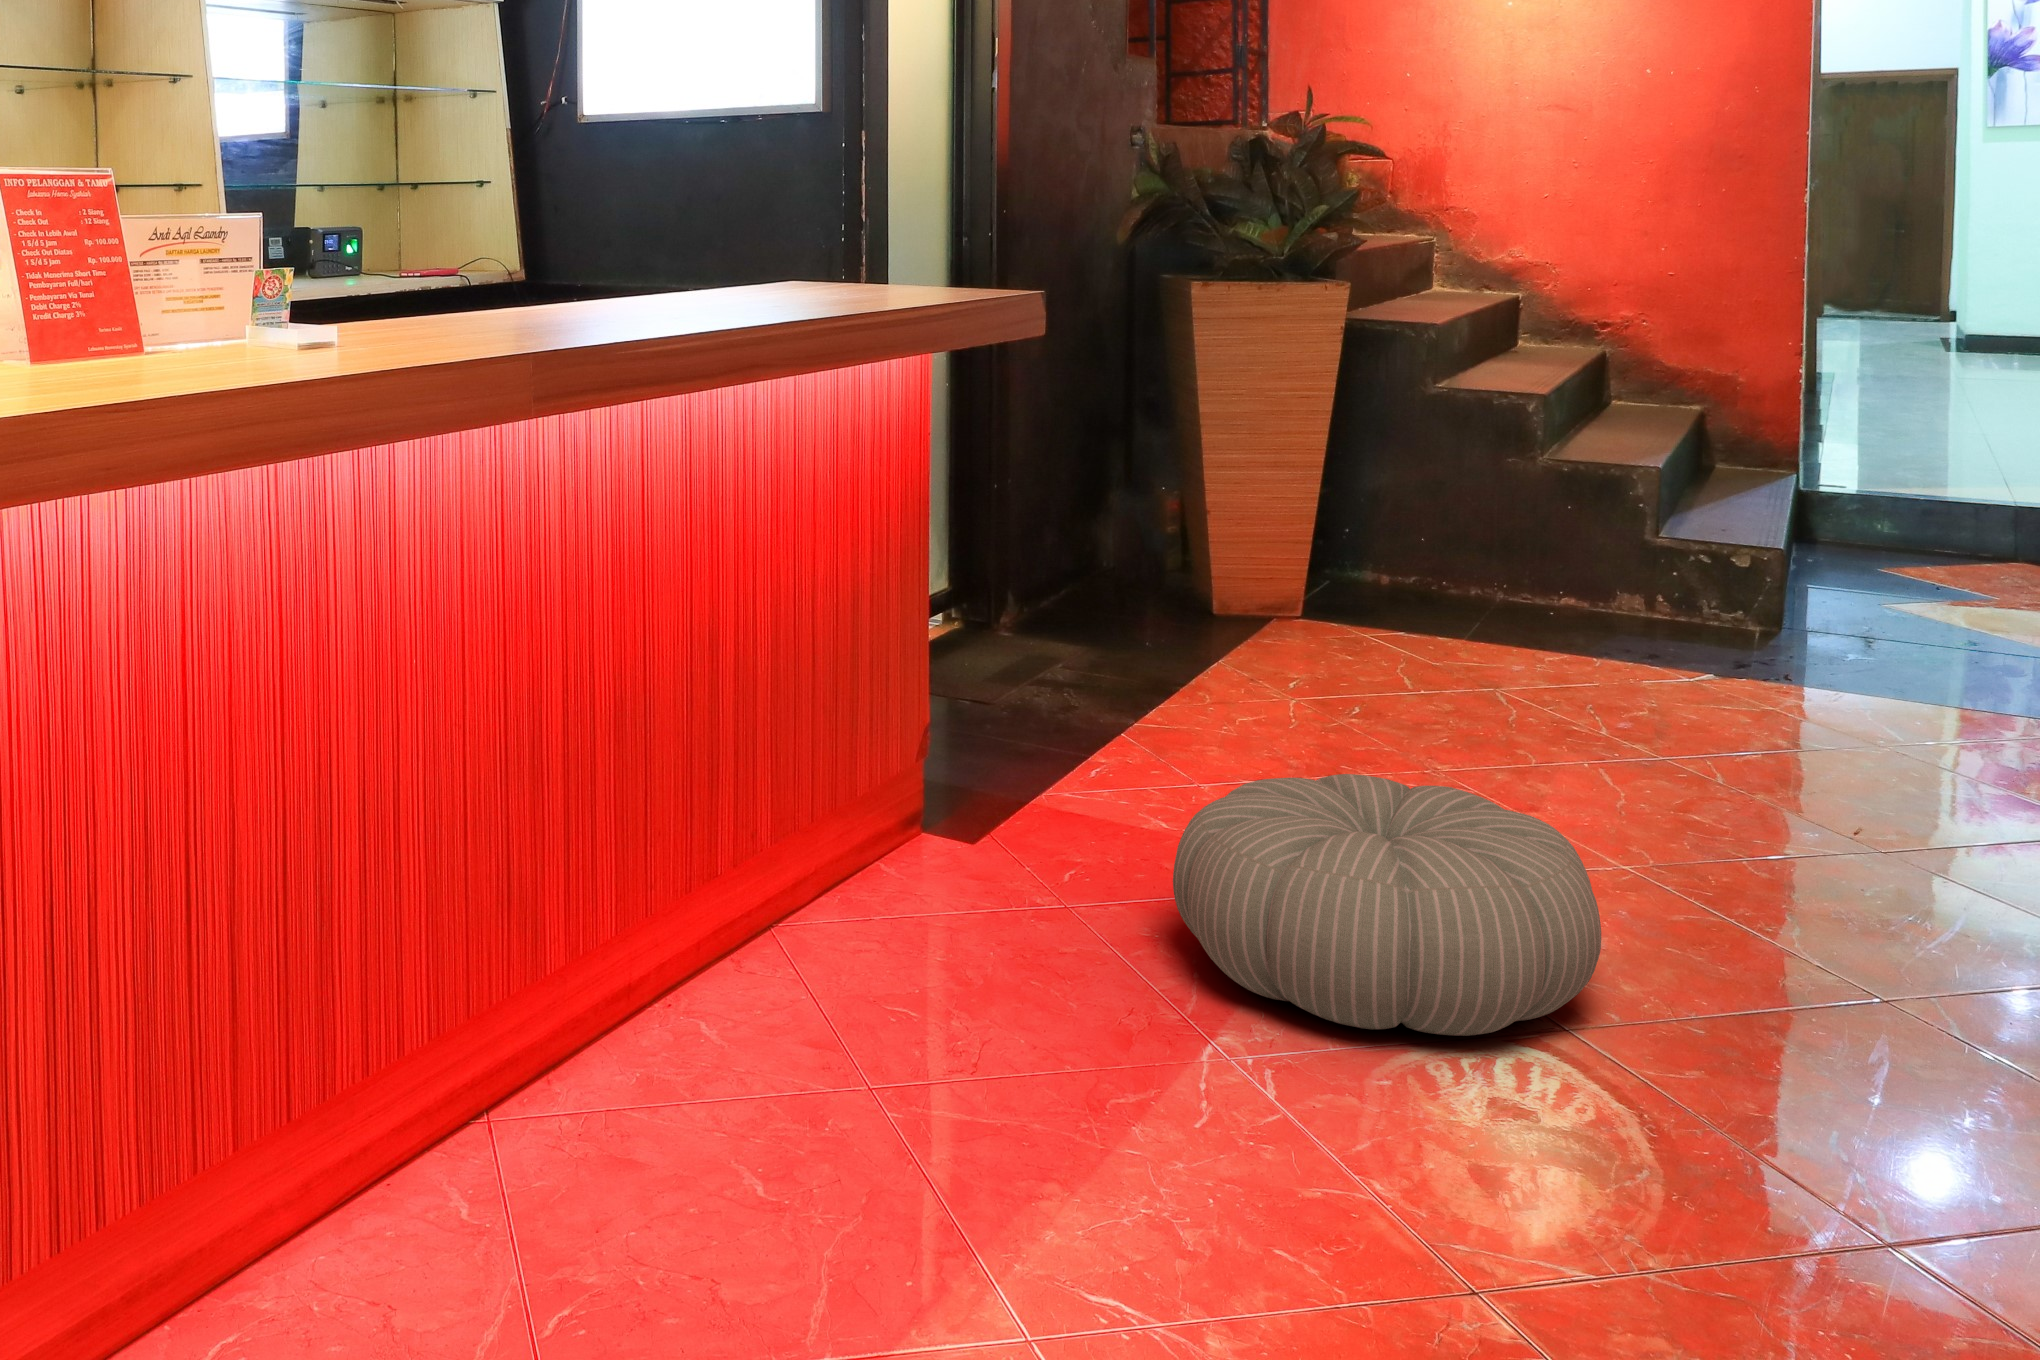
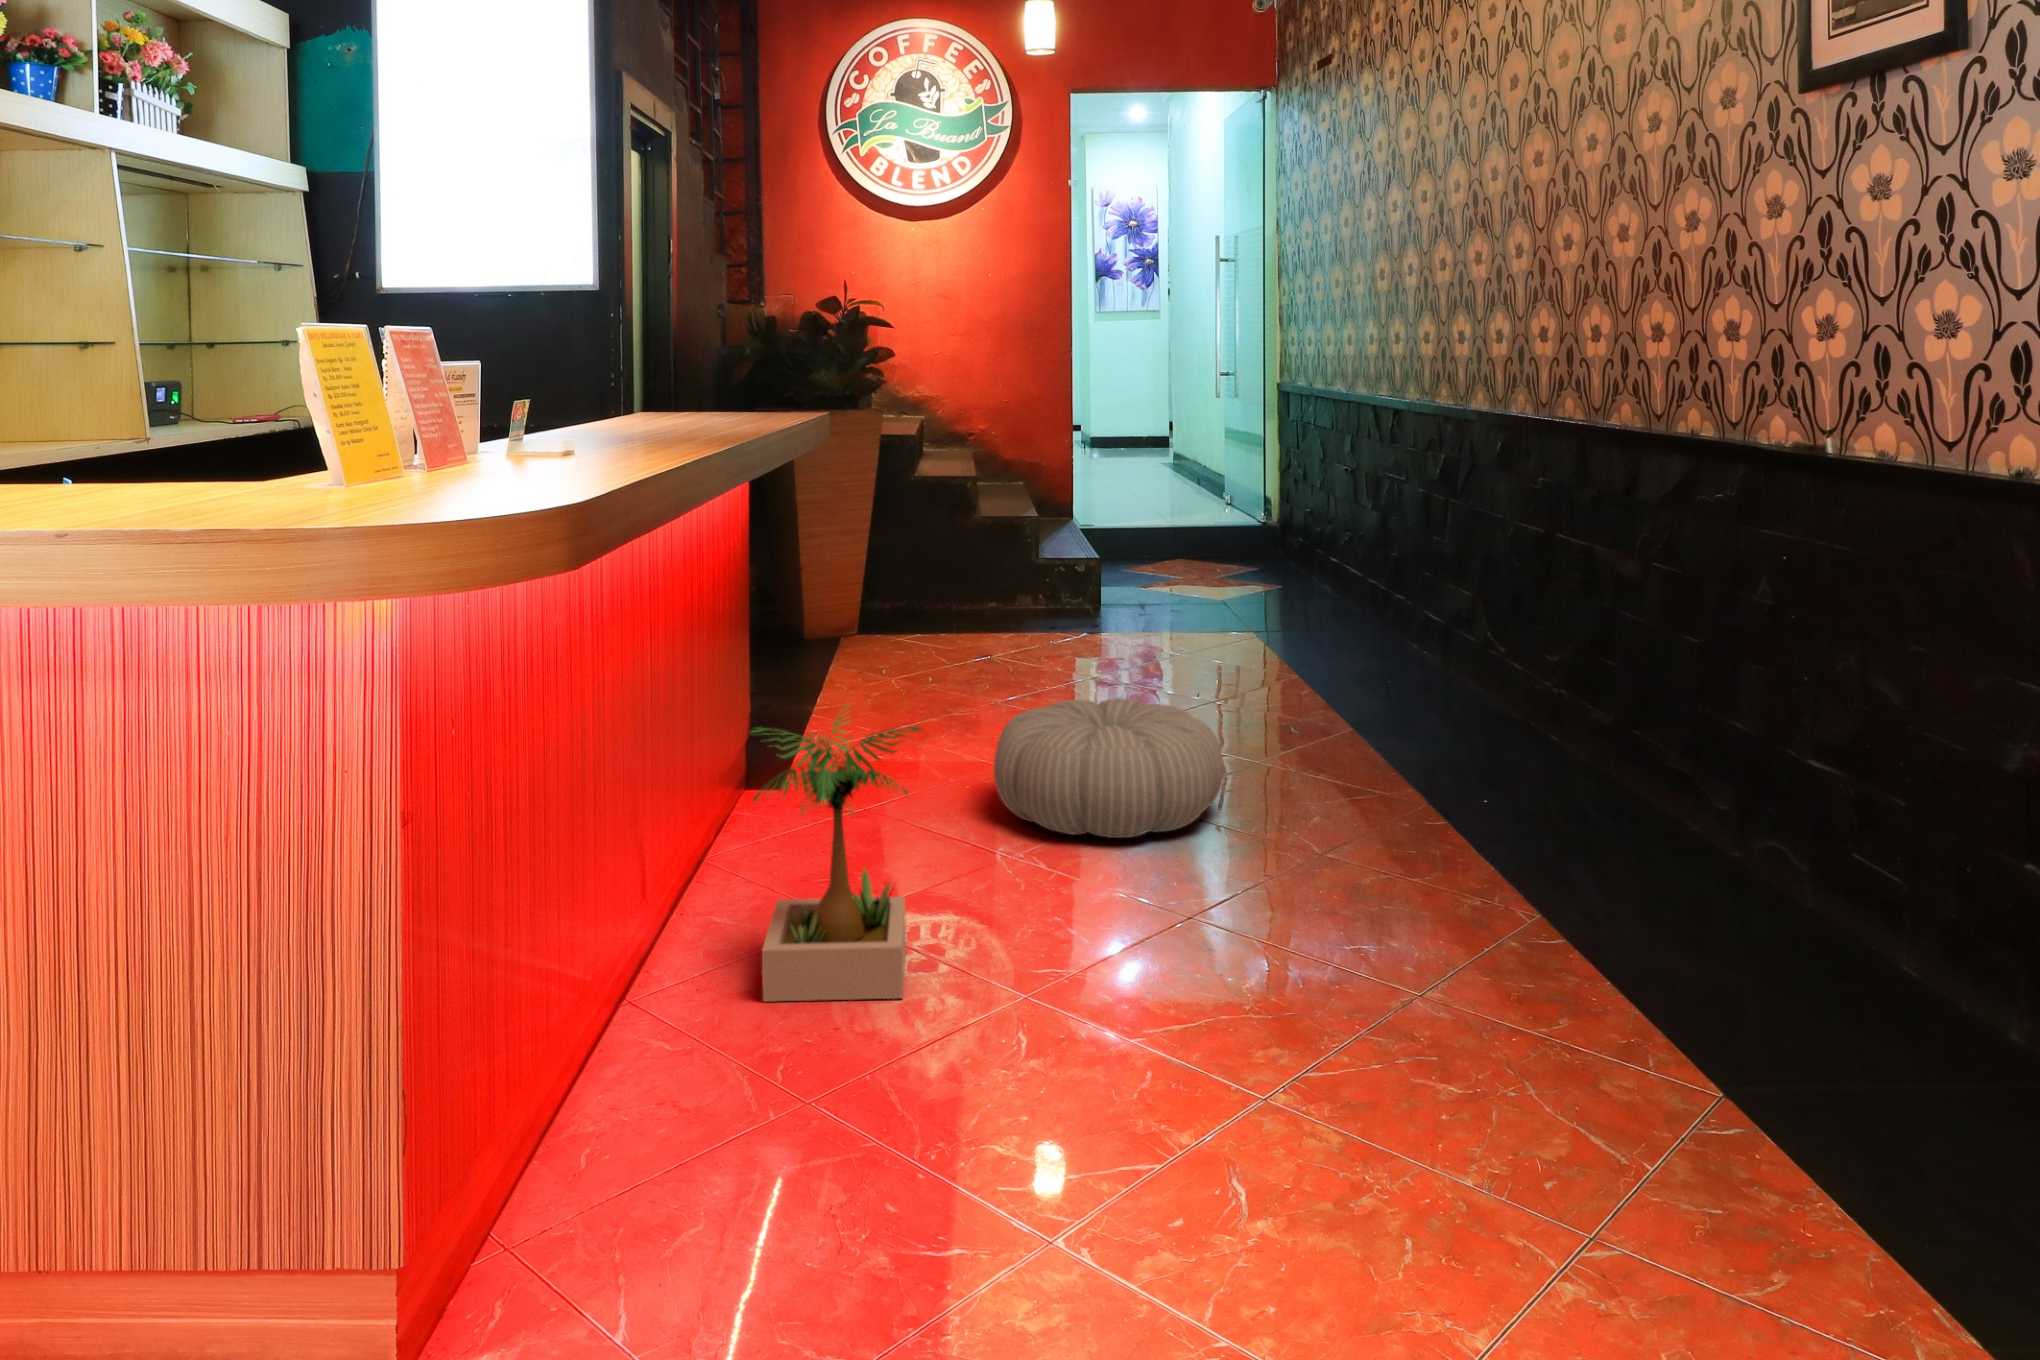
potted plant: none [552,719,838,1186] -> present [751,704,922,1001]

